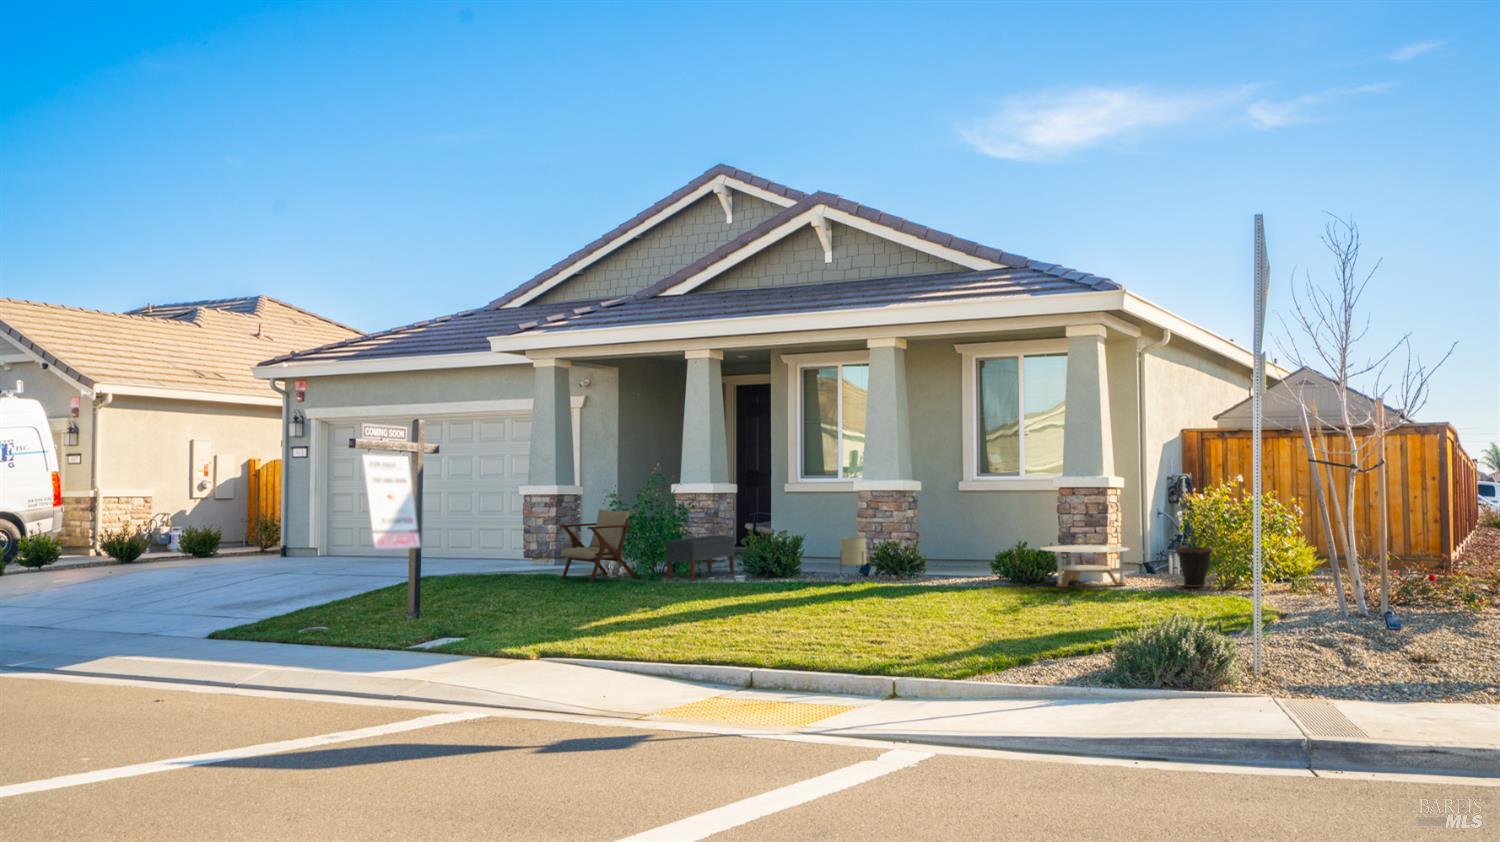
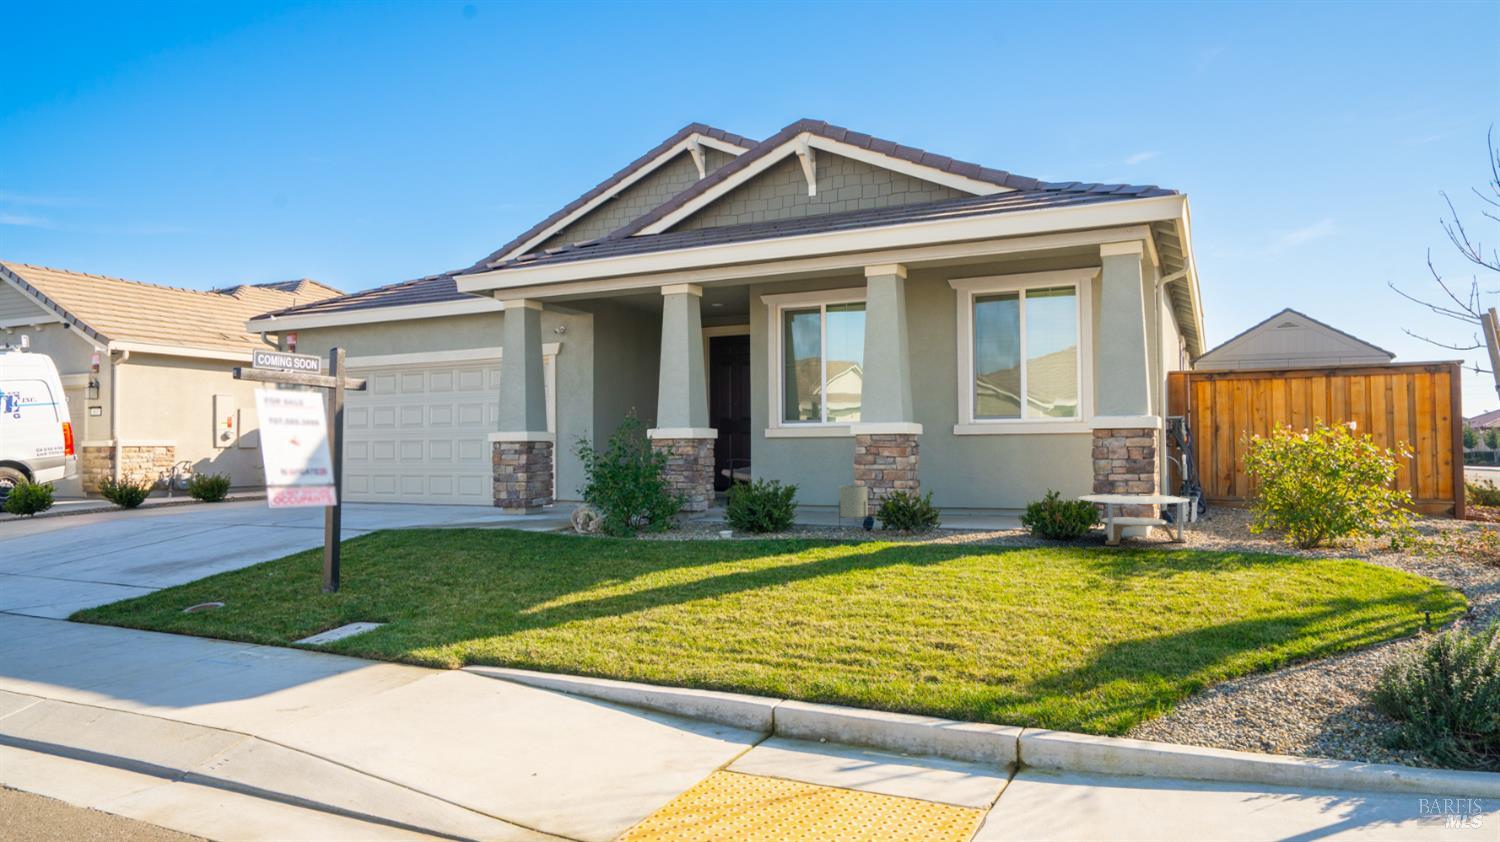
lounge chair: present [560,509,637,582] -> none [522,456,610,538]
bench: present [665,535,735,580] -> none [641,484,719,536]
bucket: present [1176,547,1214,587] -> none [1241,493,1292,545]

